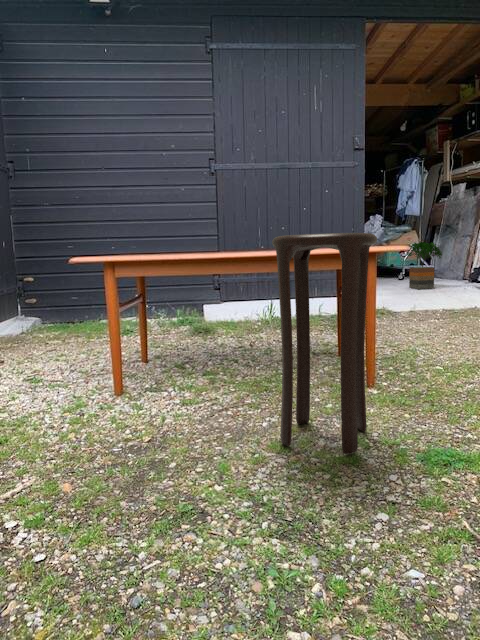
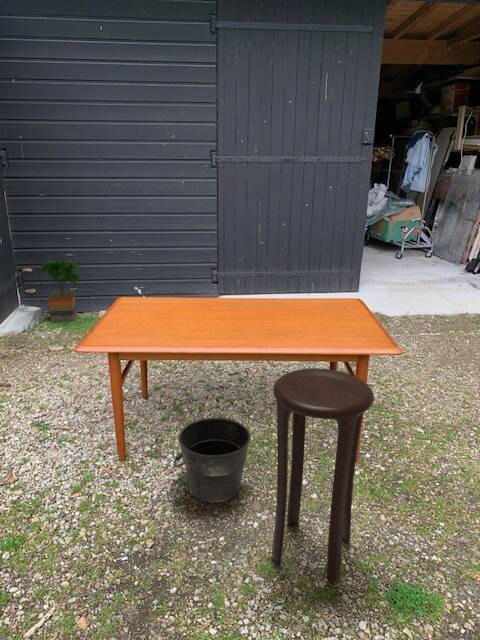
potted tree: present [407,242,442,289] -> present [41,260,81,322]
bucket: none [172,338,253,414] -> present [173,417,251,502]

